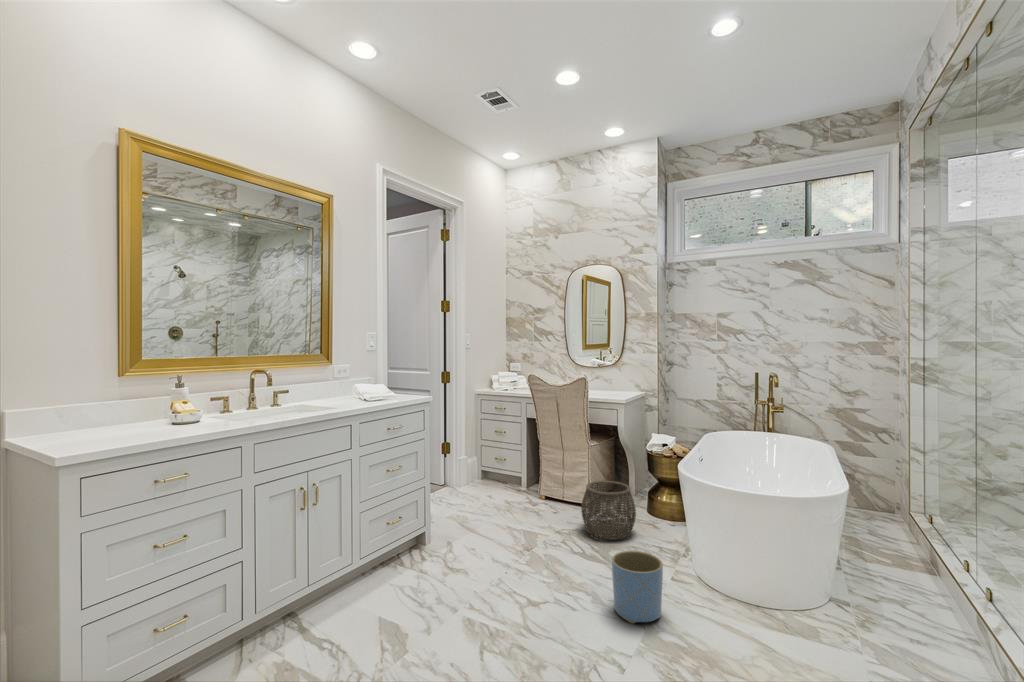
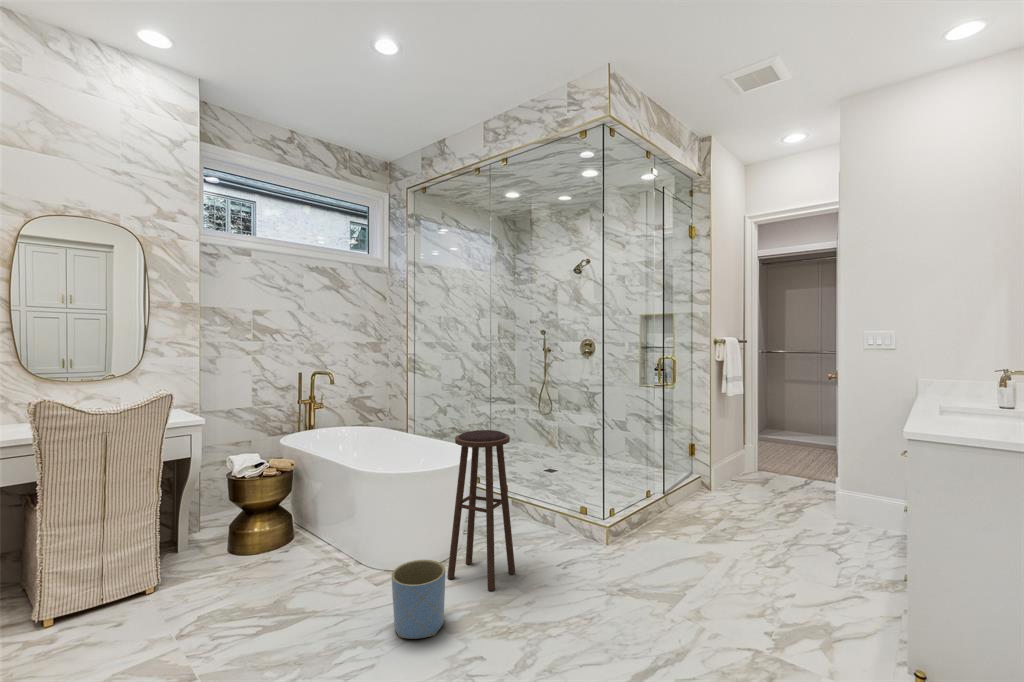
stool: none [718,452,796,655] -> present [447,430,515,591]
woven basket: present [581,481,636,540] -> none [203,523,287,612]

